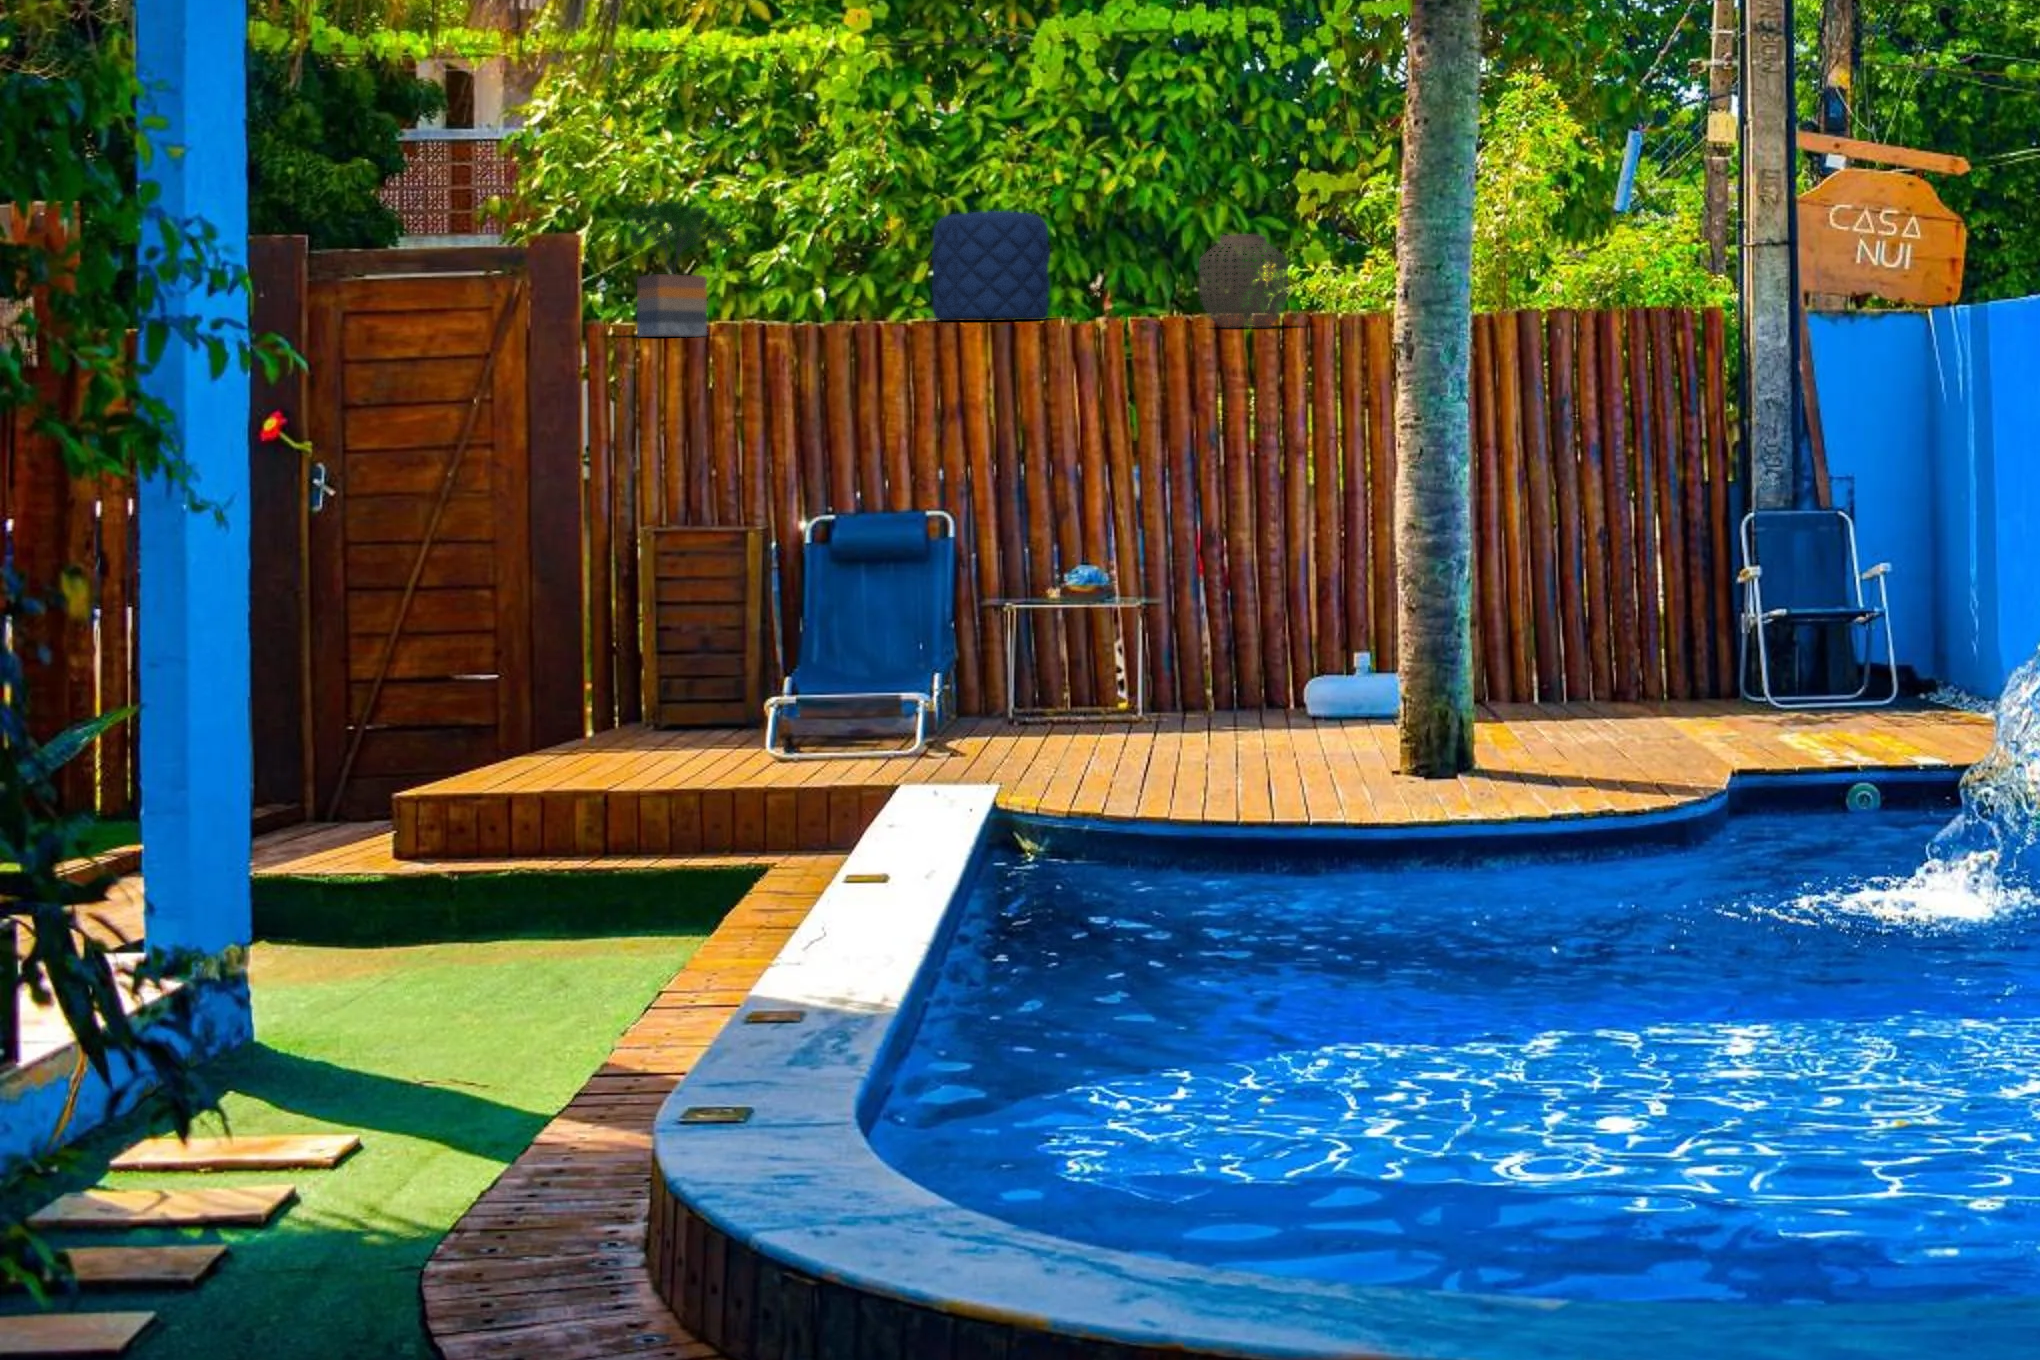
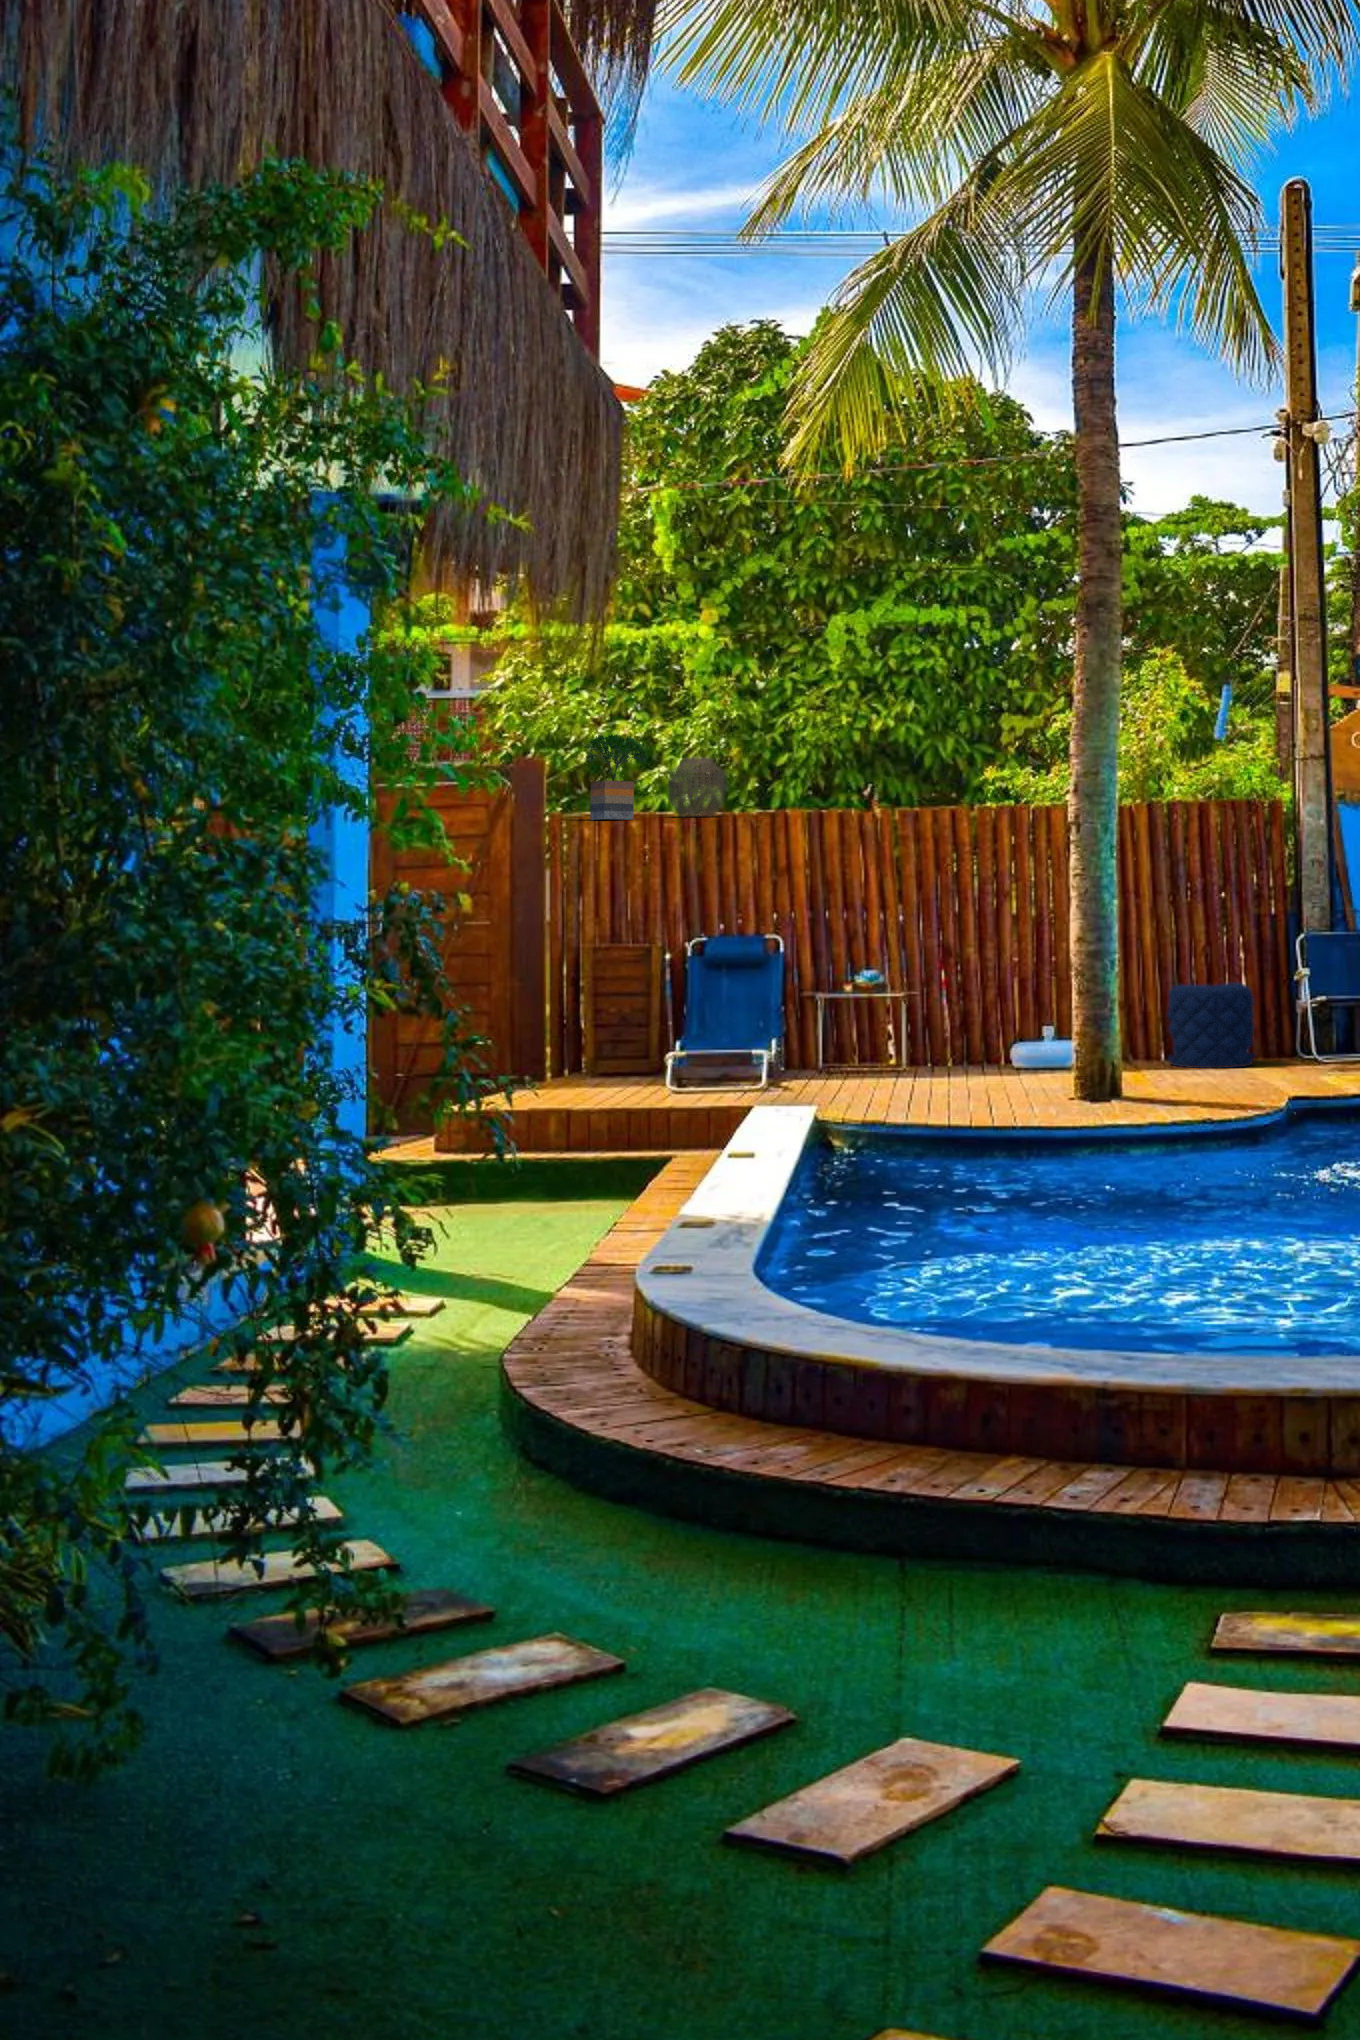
pouf: present [932,211,1050,321] -> present [1167,983,1254,1068]
woven basket: present [1199,235,1288,328] -> present [669,757,726,817]

